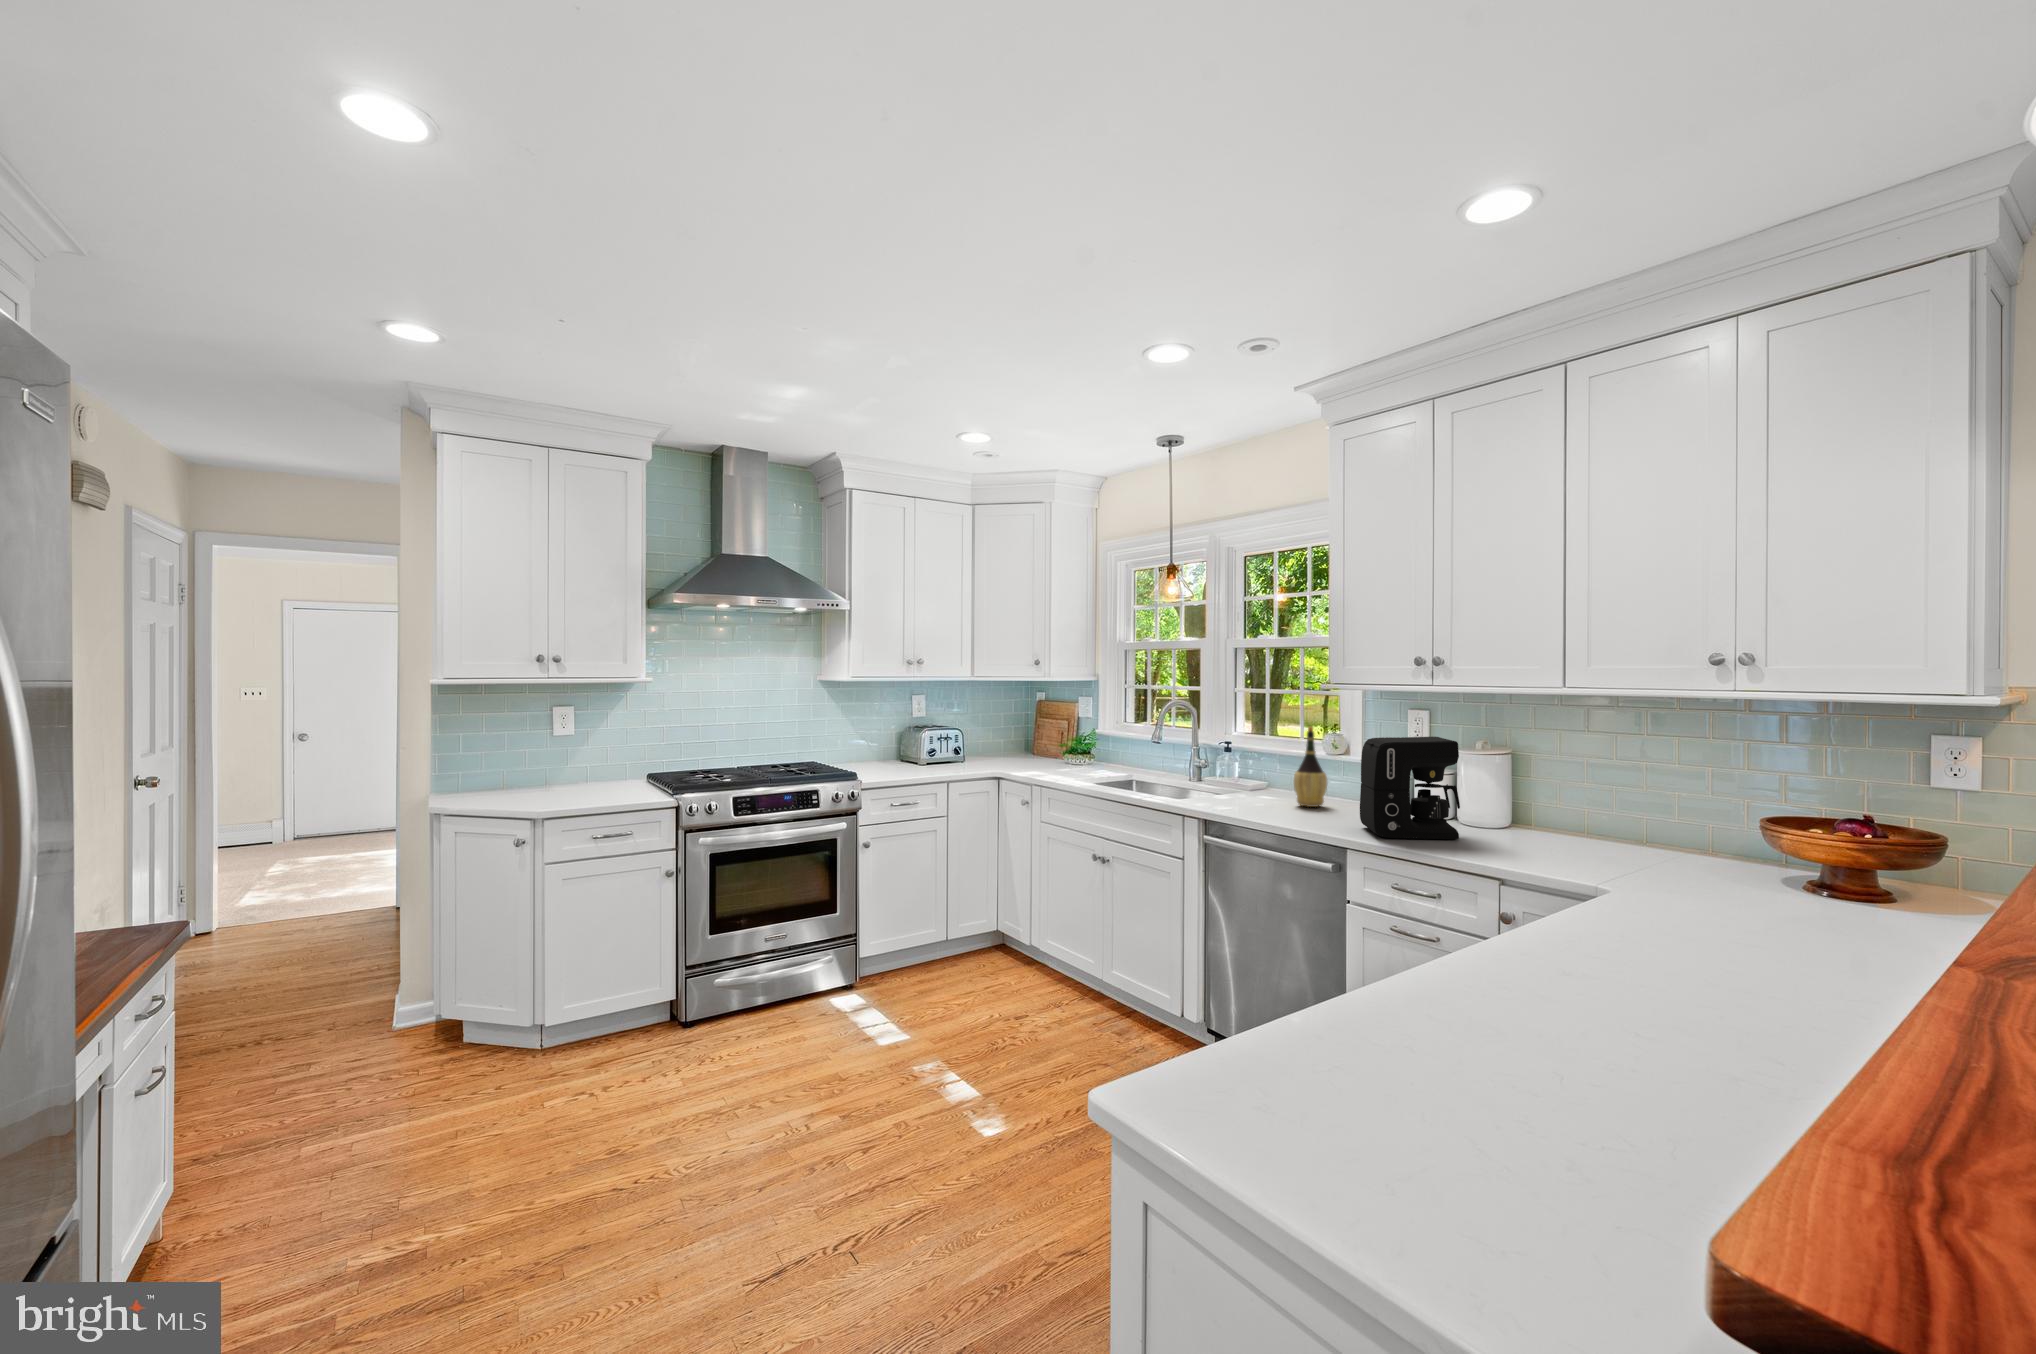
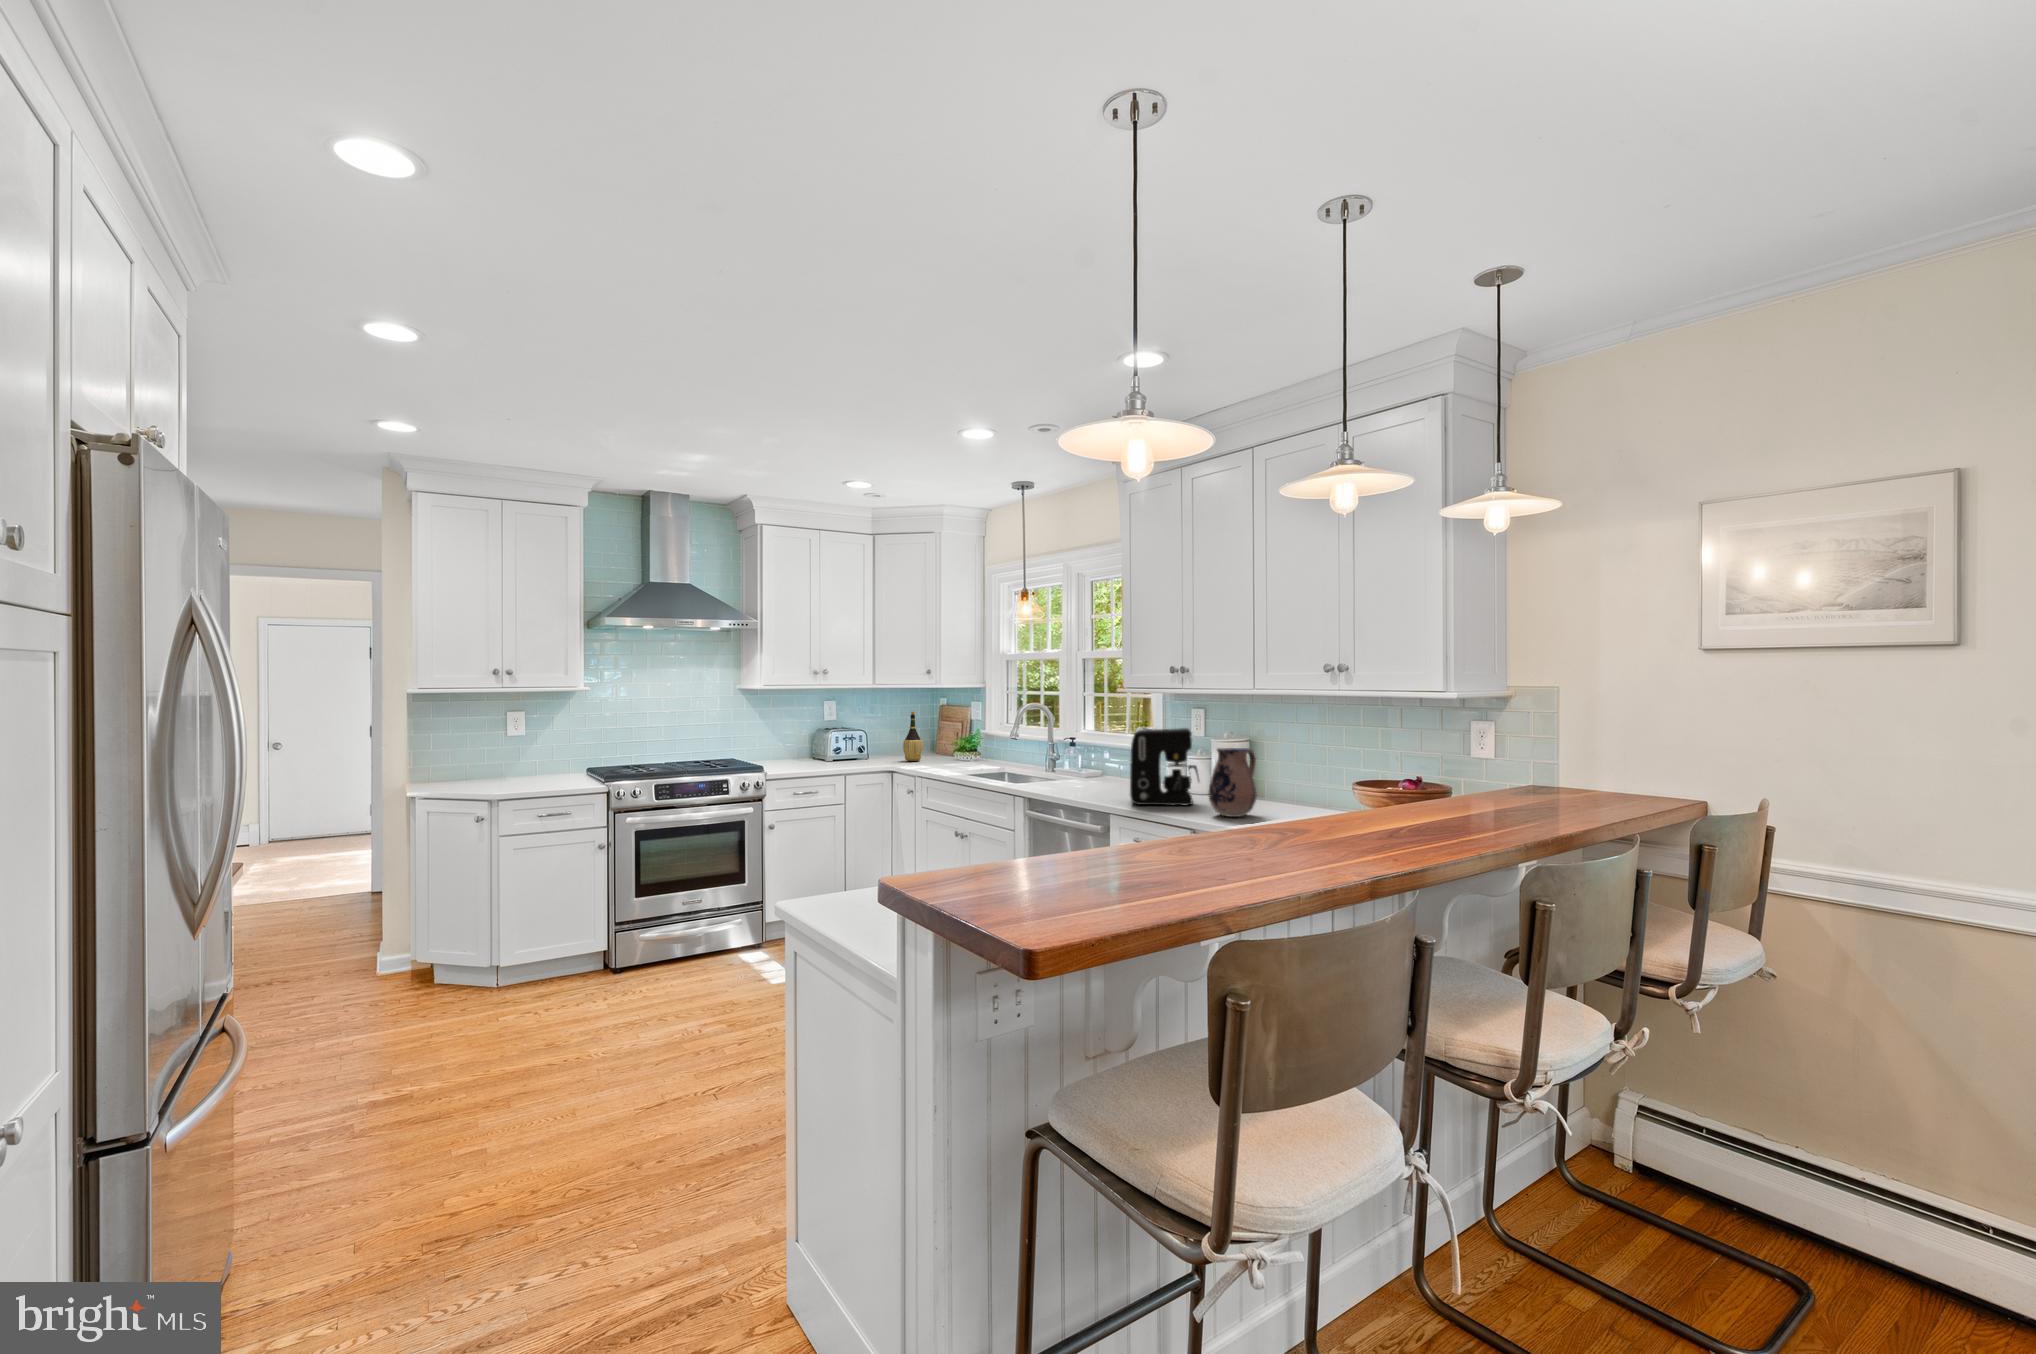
wine bottle: present [1294,726,1327,807] -> present [903,711,923,761]
ceramic pitcher: none [1507,766,1581,862] -> present [1209,748,1256,817]

